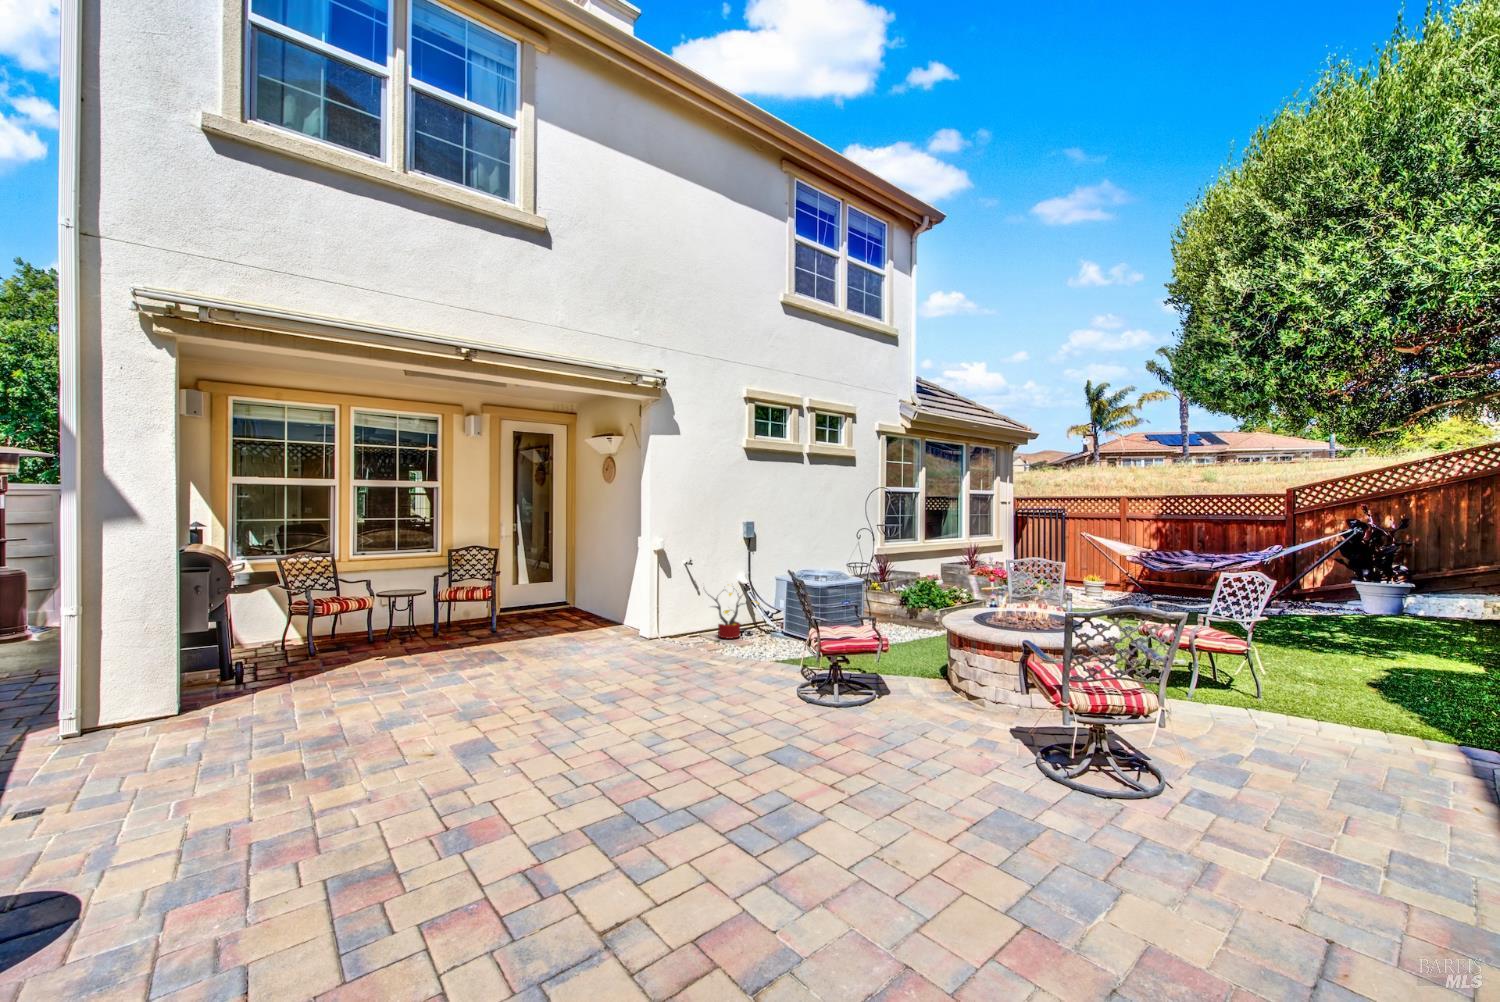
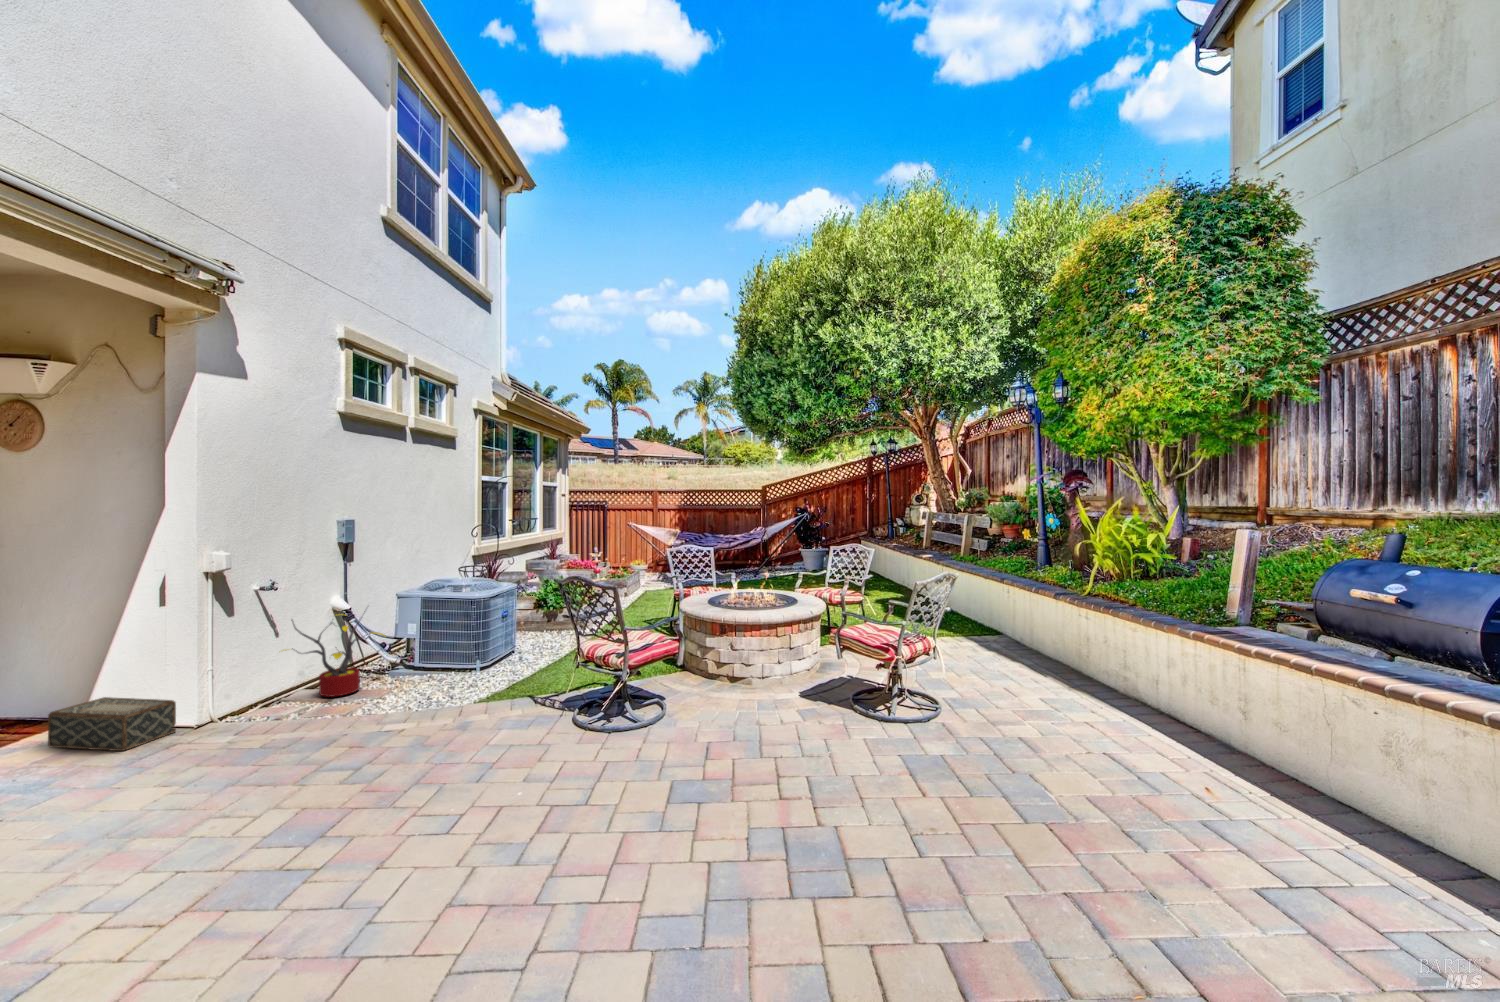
woven basket: none [608,613,648,641] -> present [48,697,176,751]

